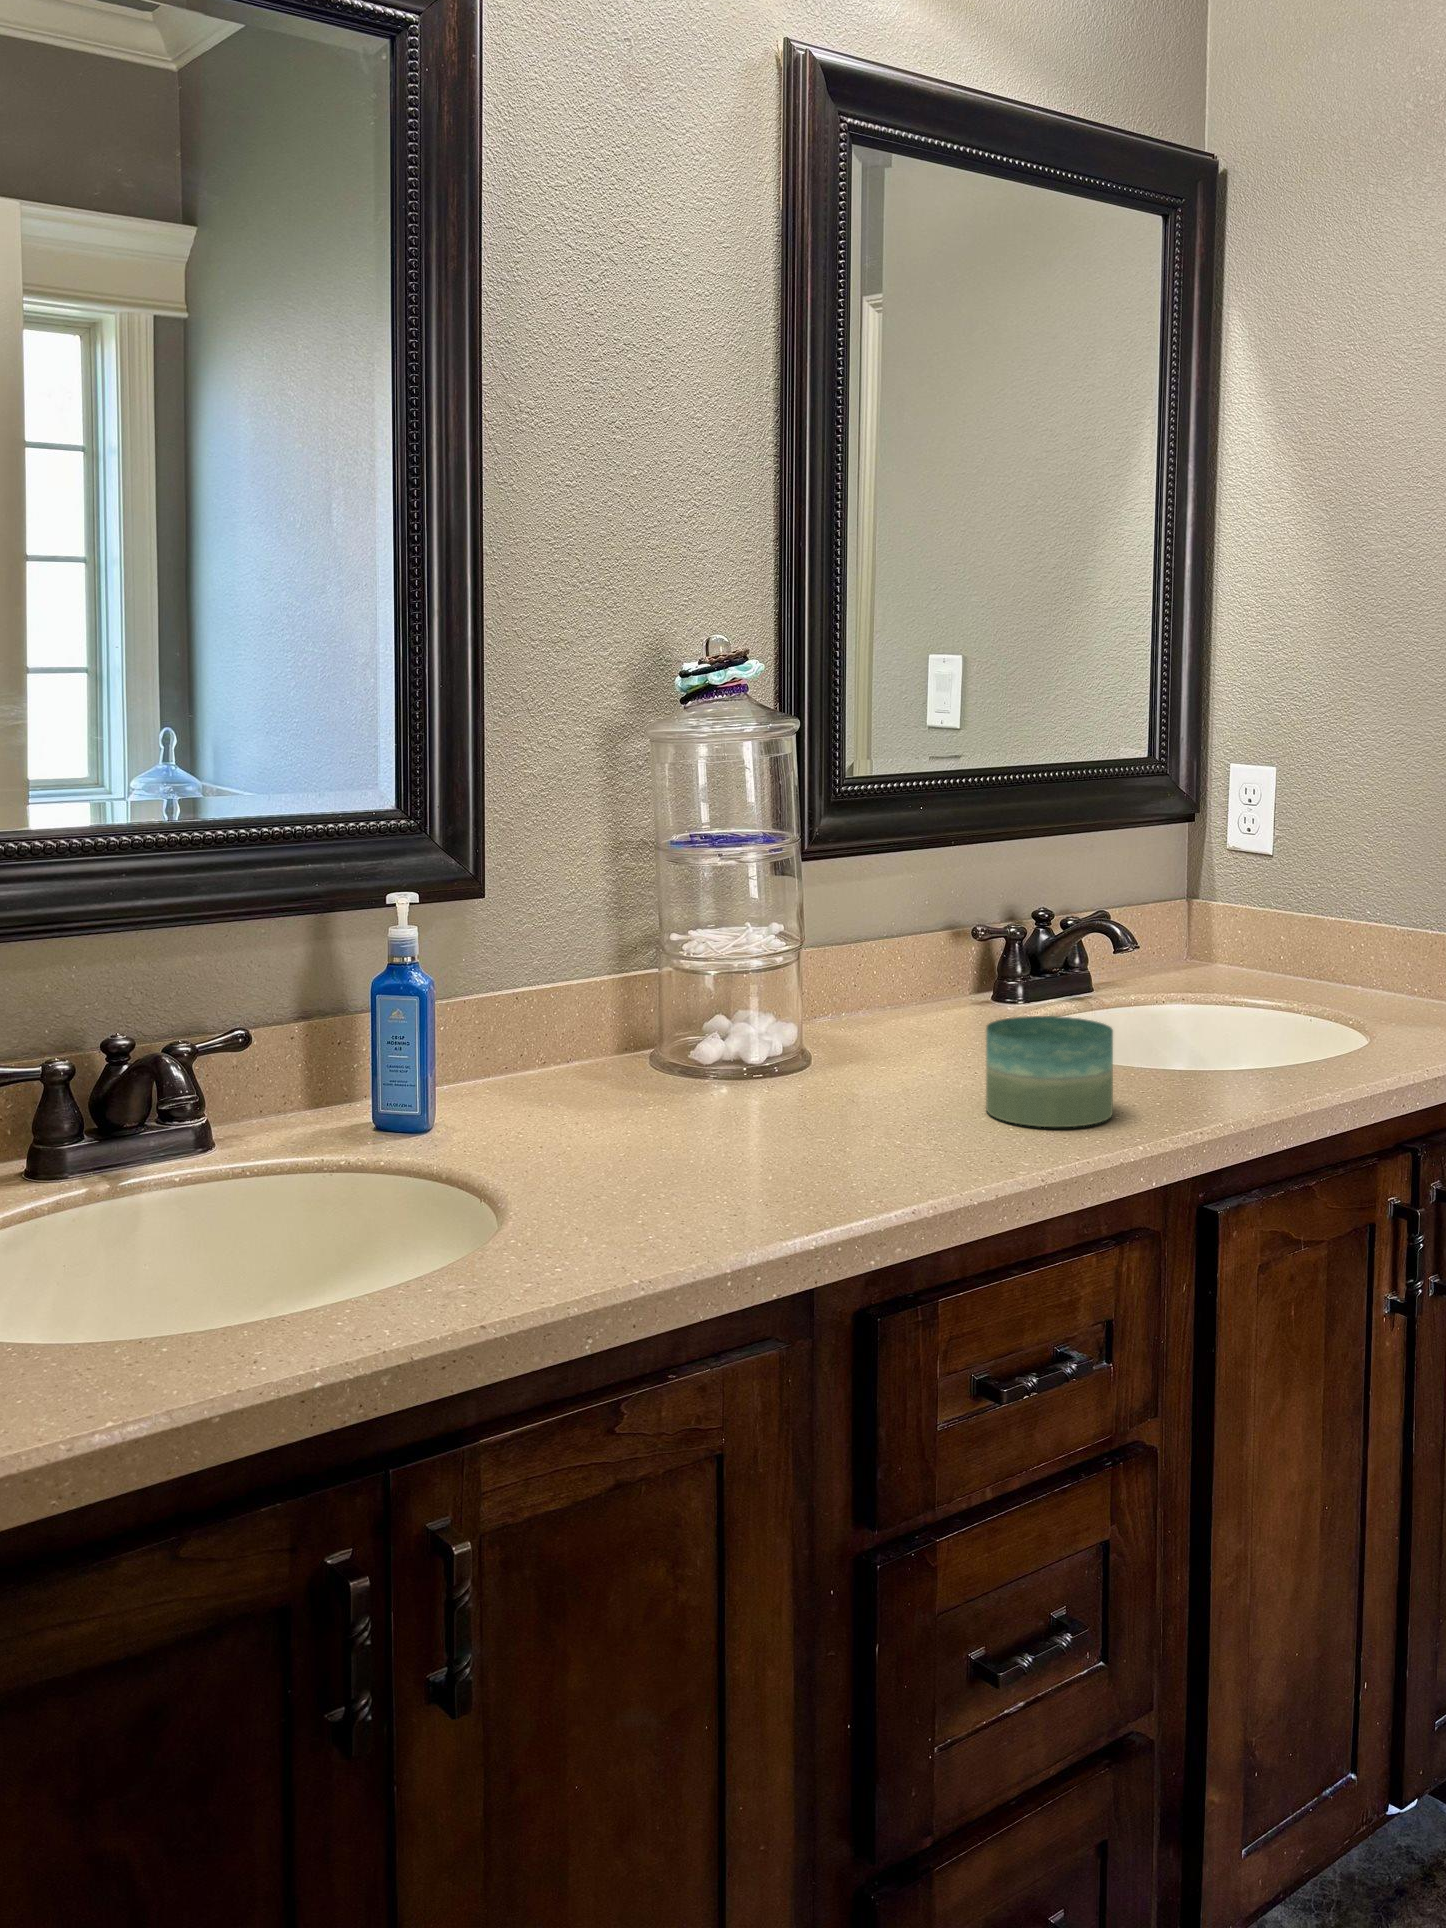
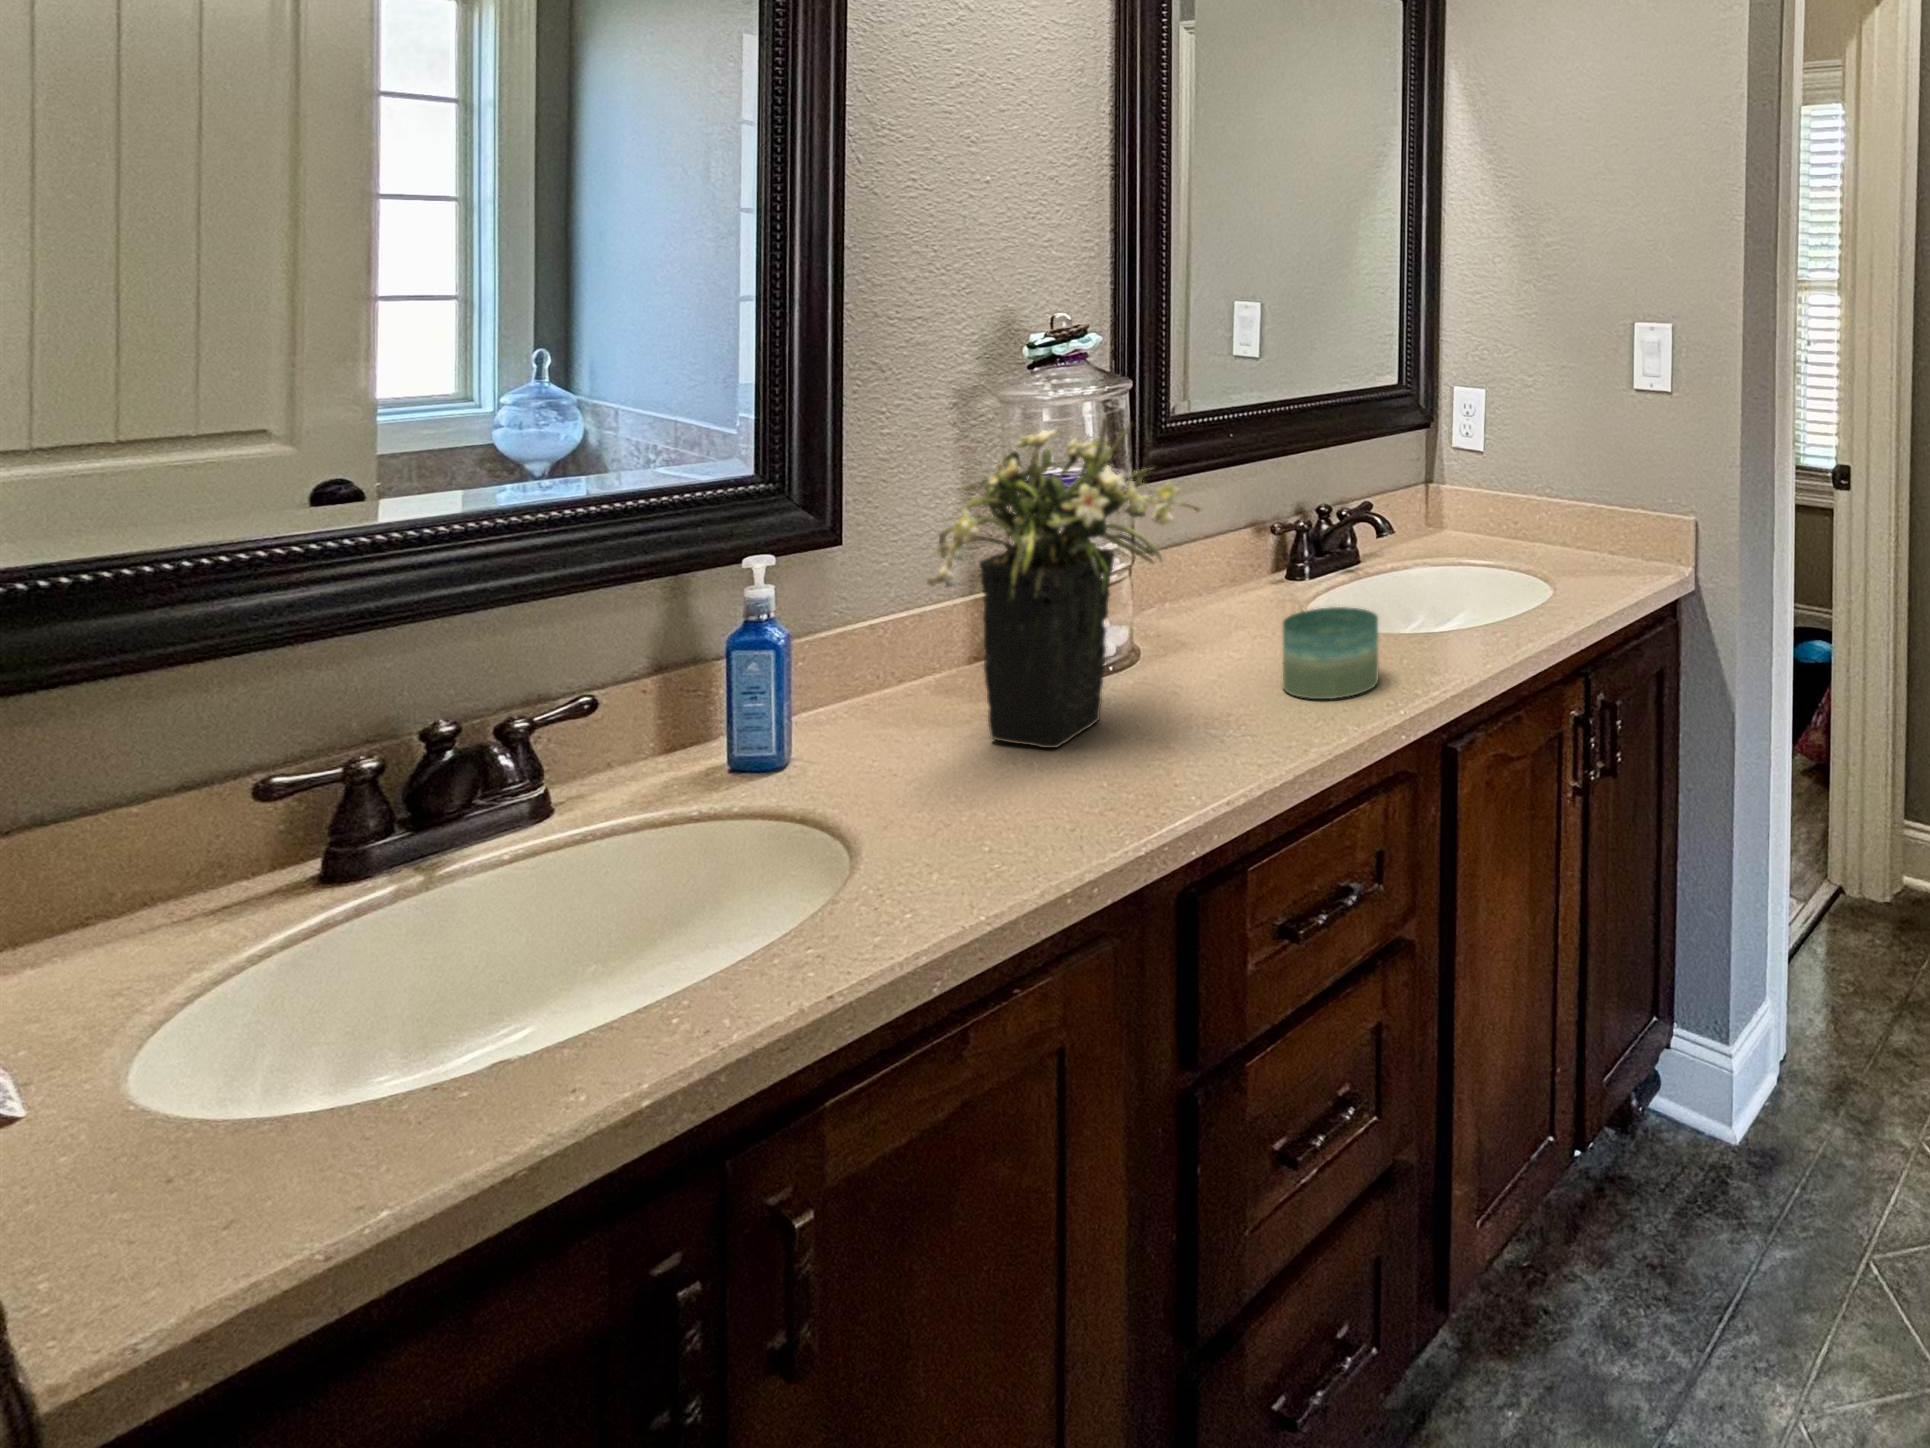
flower arrangement: none [568,748,886,1143] -> present [928,418,1201,748]

